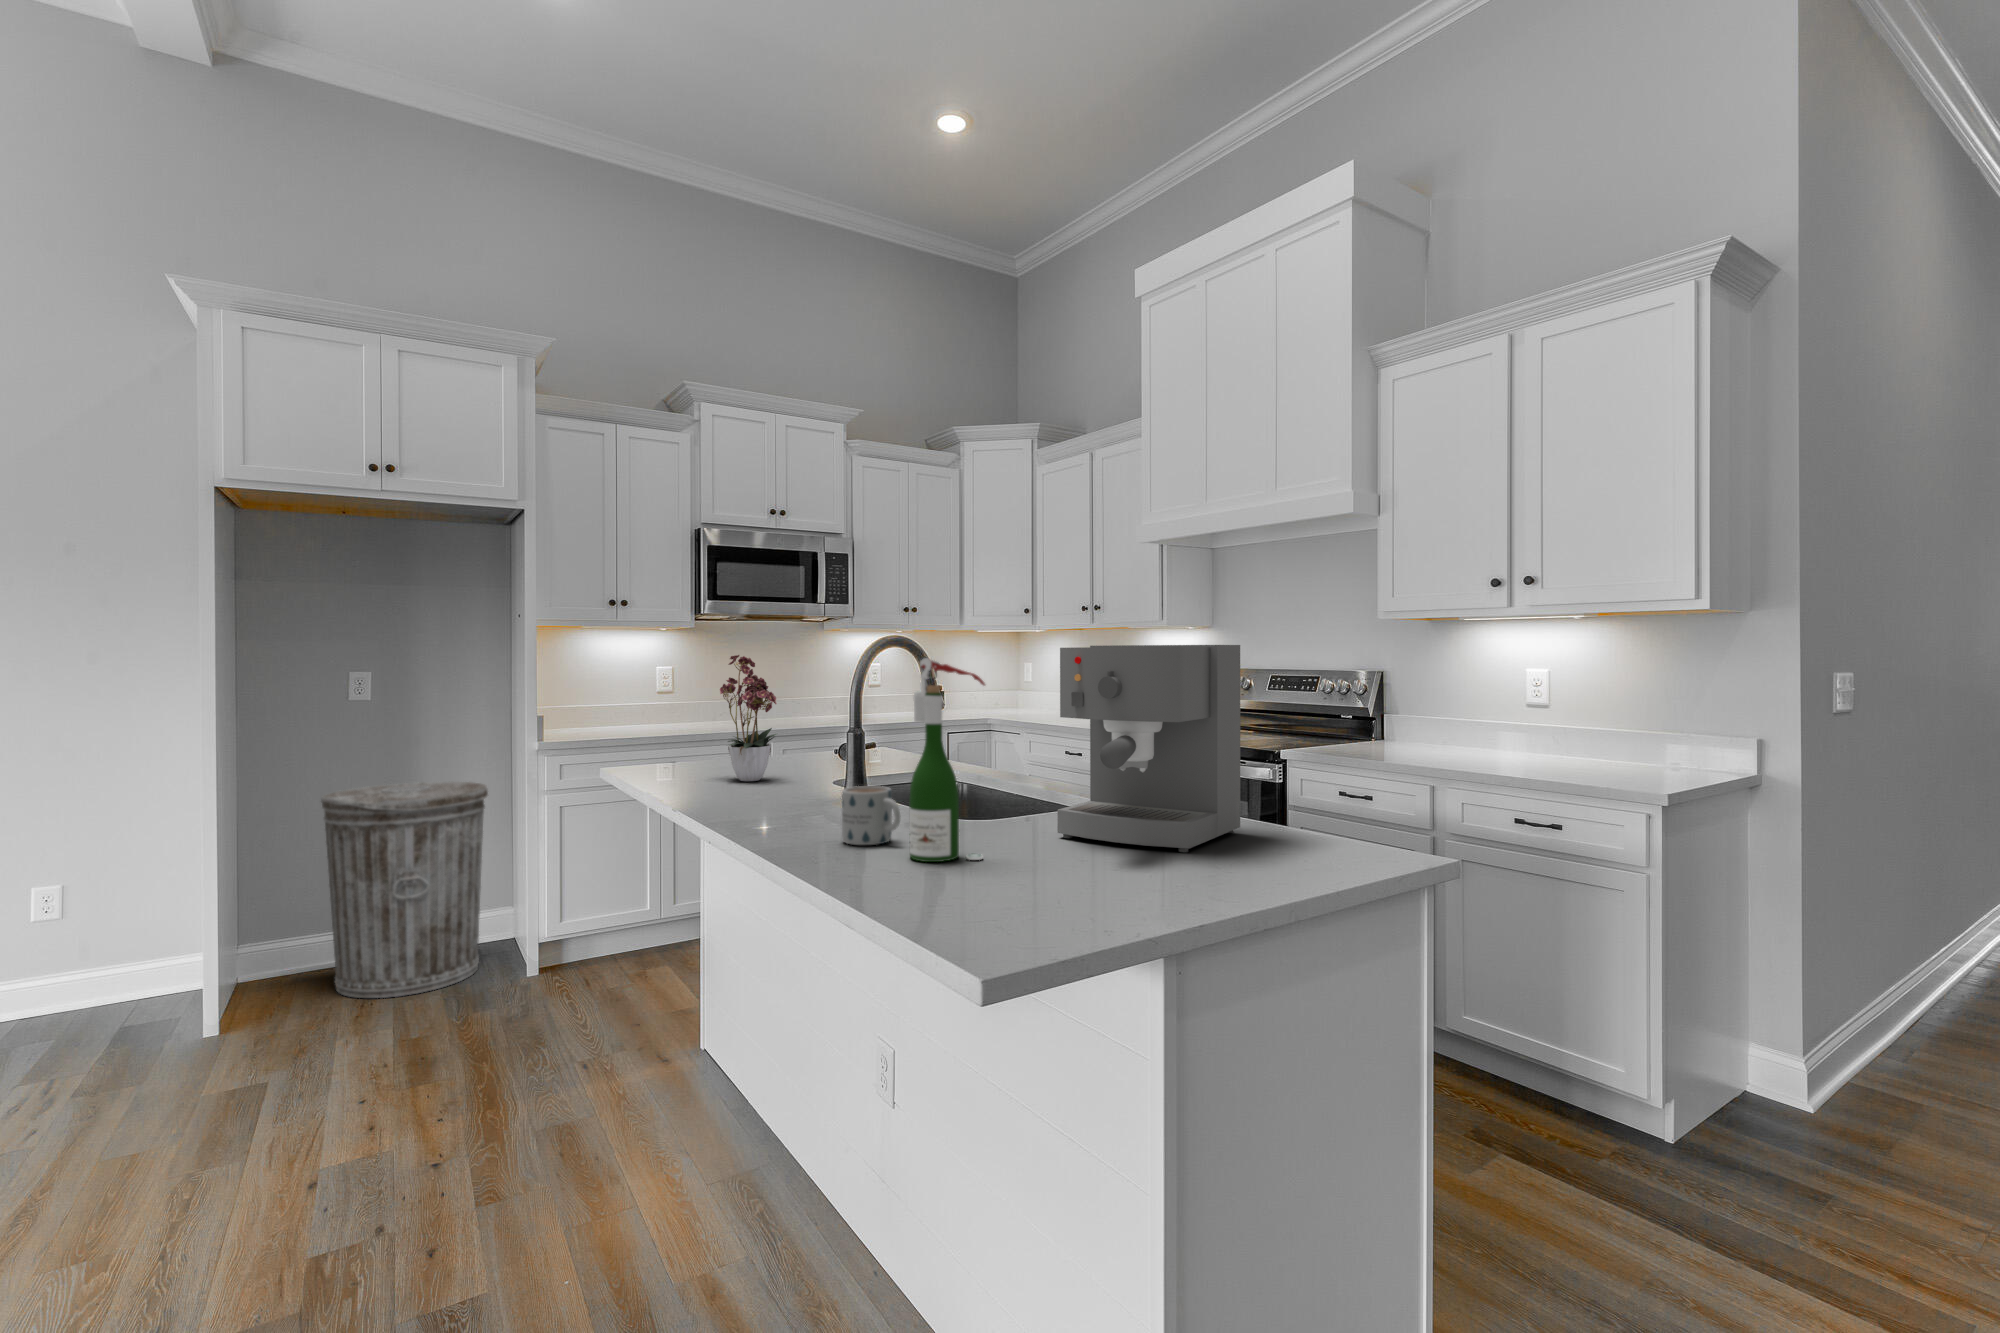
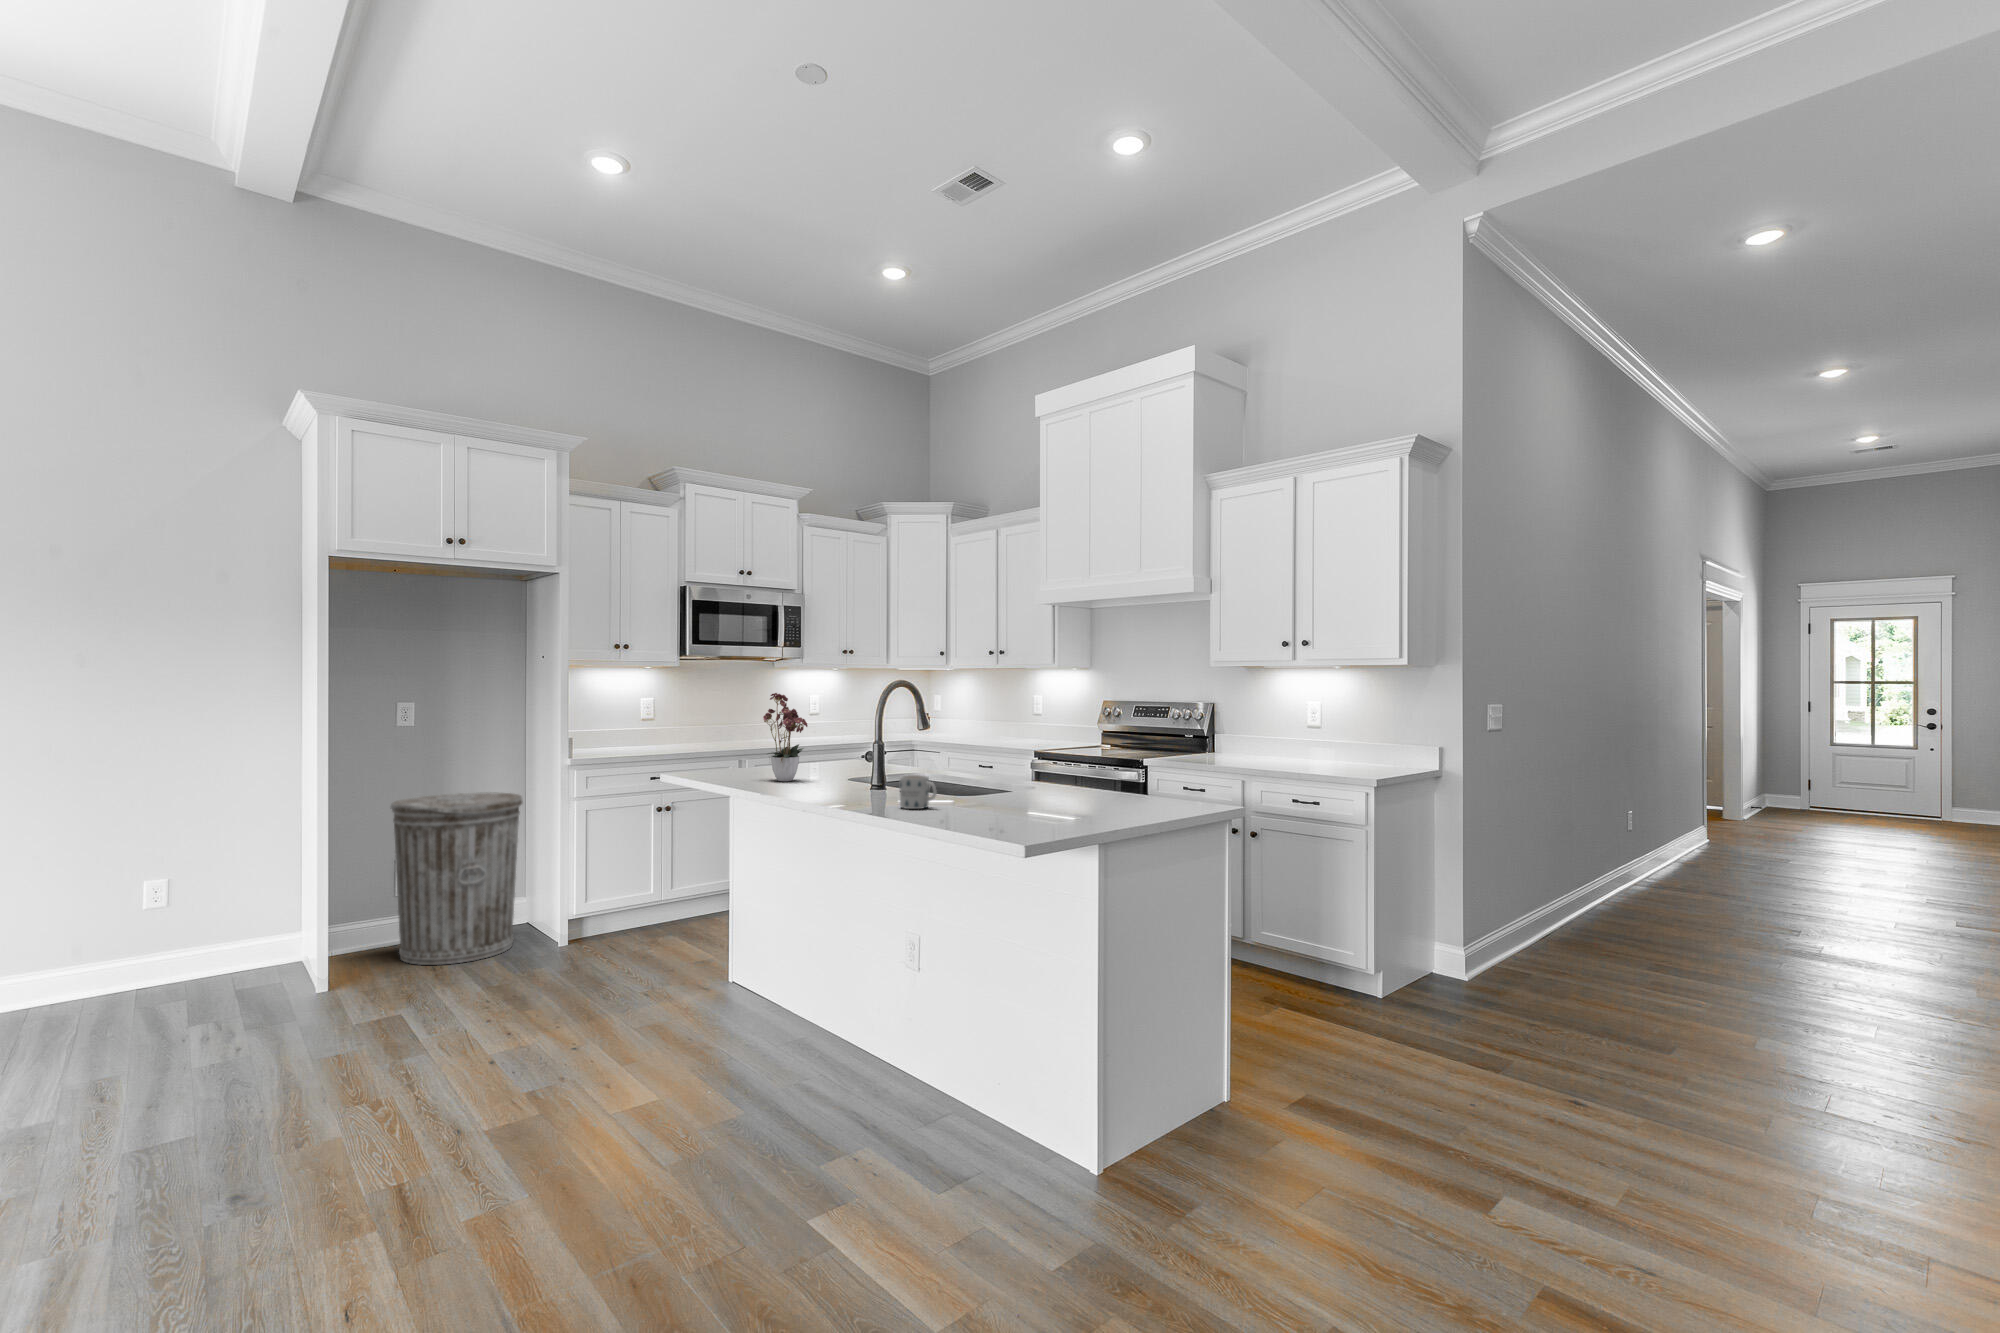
coffee maker: present [1058,645,1240,852] -> none [1023,691,1126,809]
wine bottle: present [910,658,985,862] -> none [948,700,992,814]

